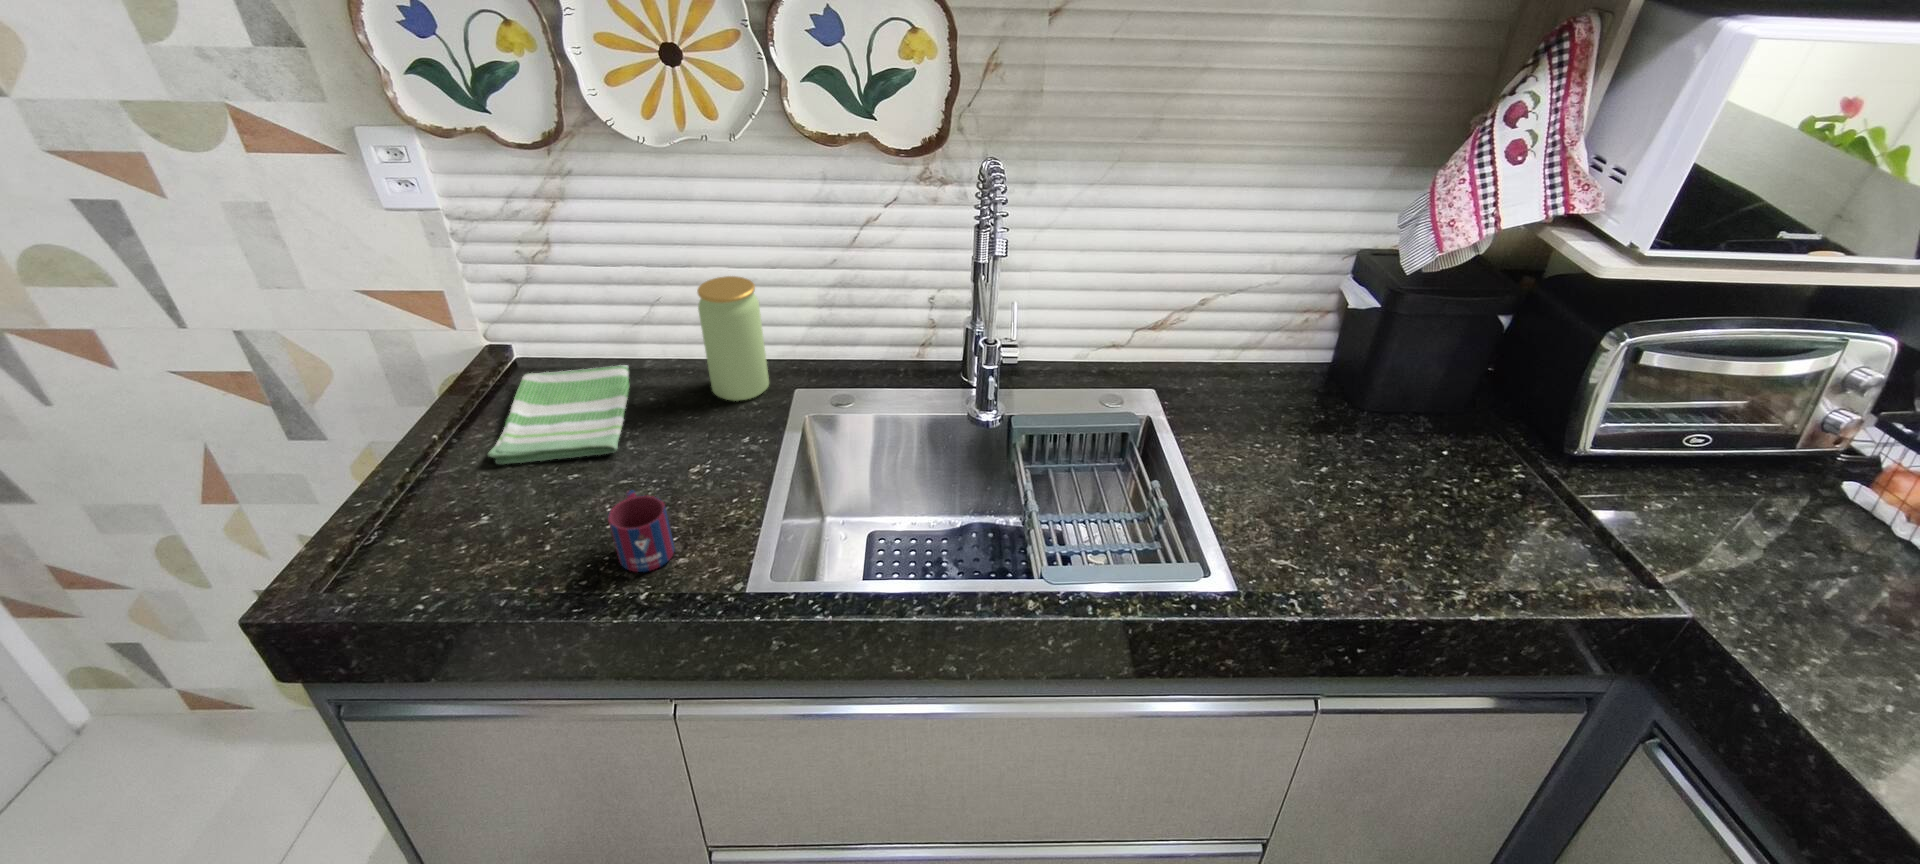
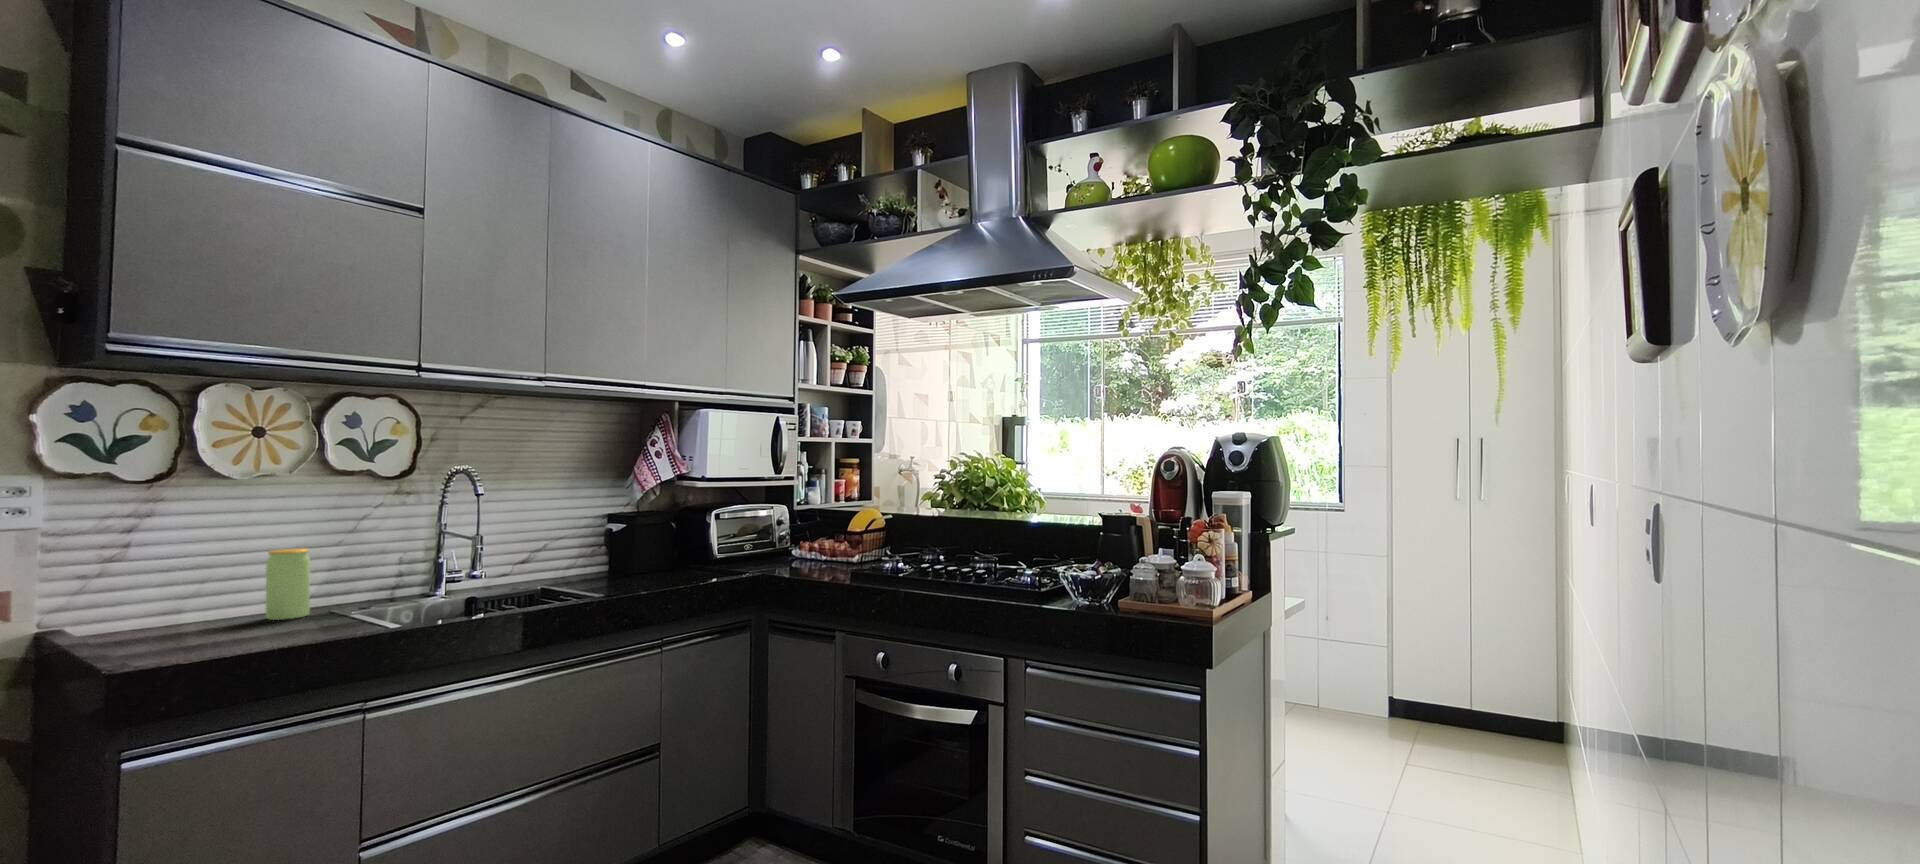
dish towel: present [488,365,630,464] -> none [109,616,250,646]
mug: present [608,490,675,572] -> none [311,605,354,638]

